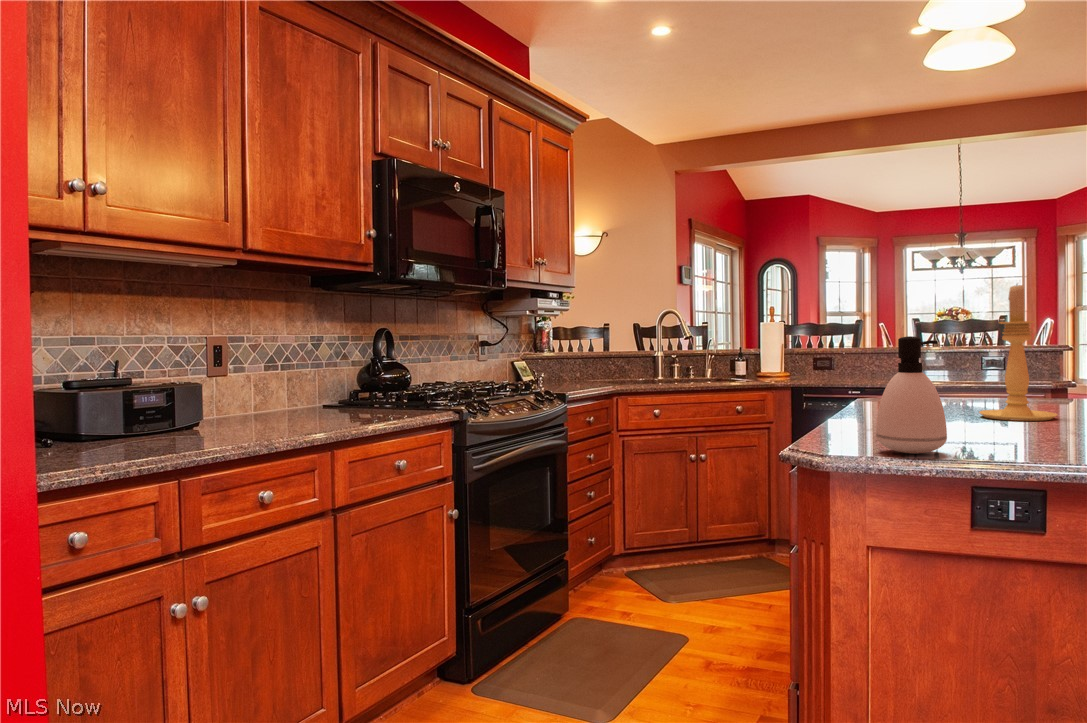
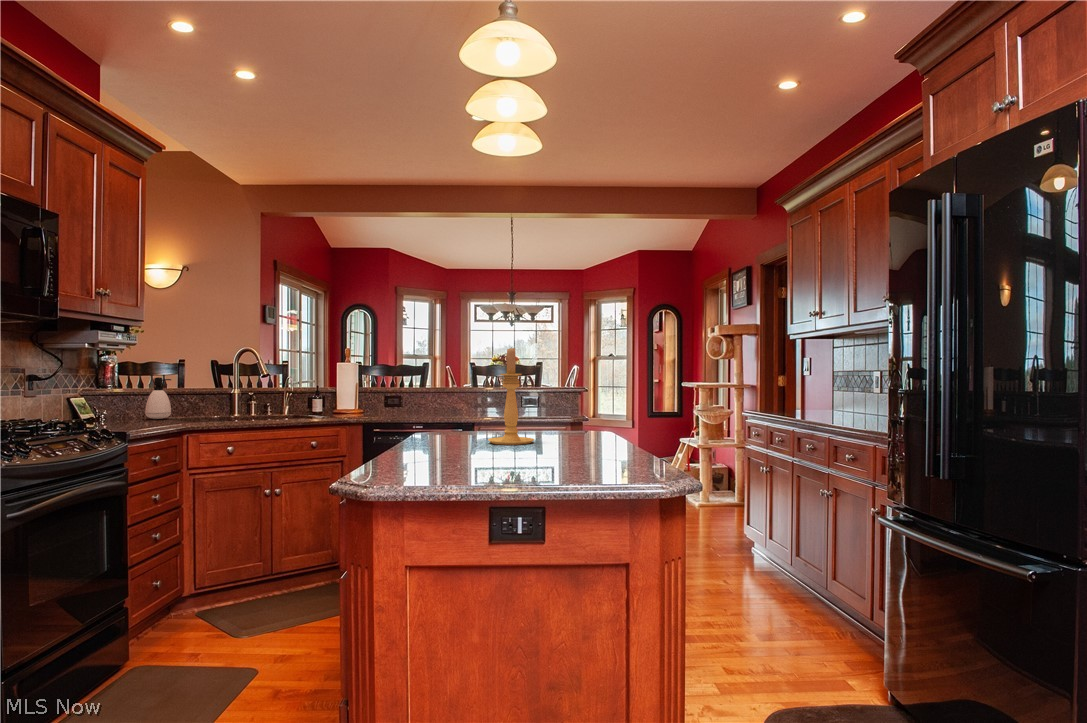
soap dispenser: present [876,336,947,454] -> present [145,377,171,419]

